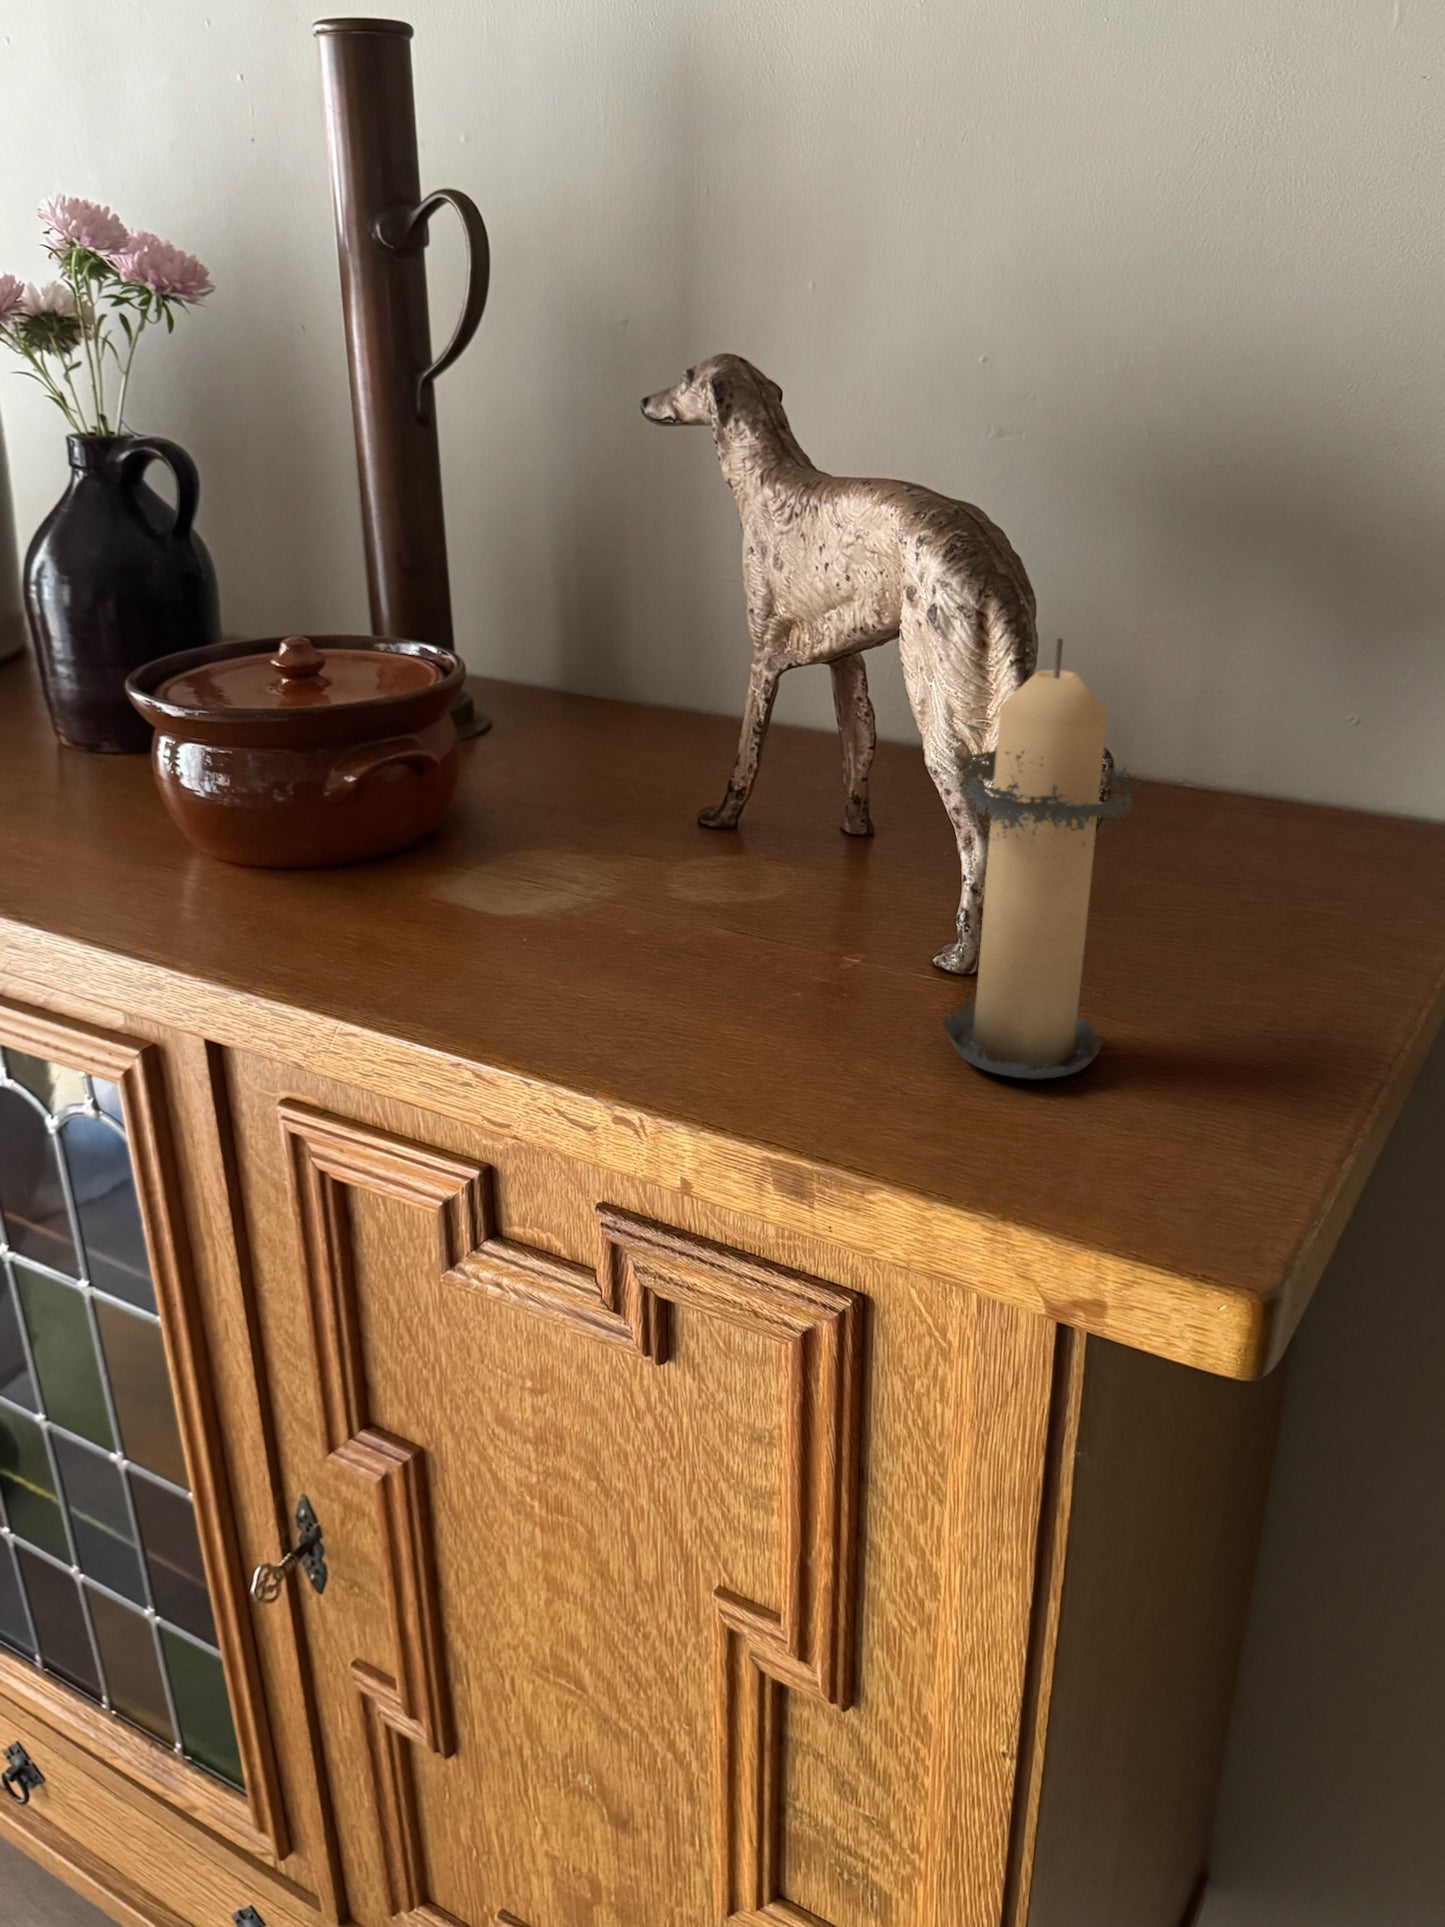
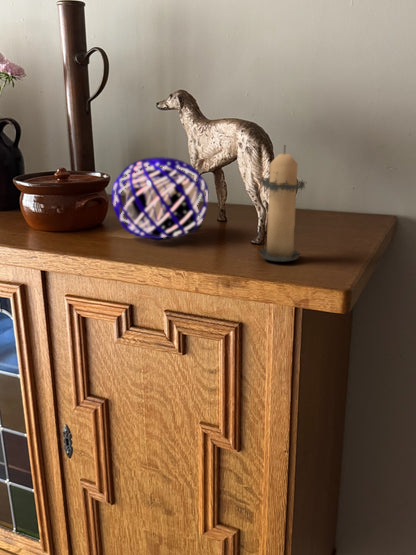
decorative orb: none [448,625,793,925] -> present [112,157,209,239]

